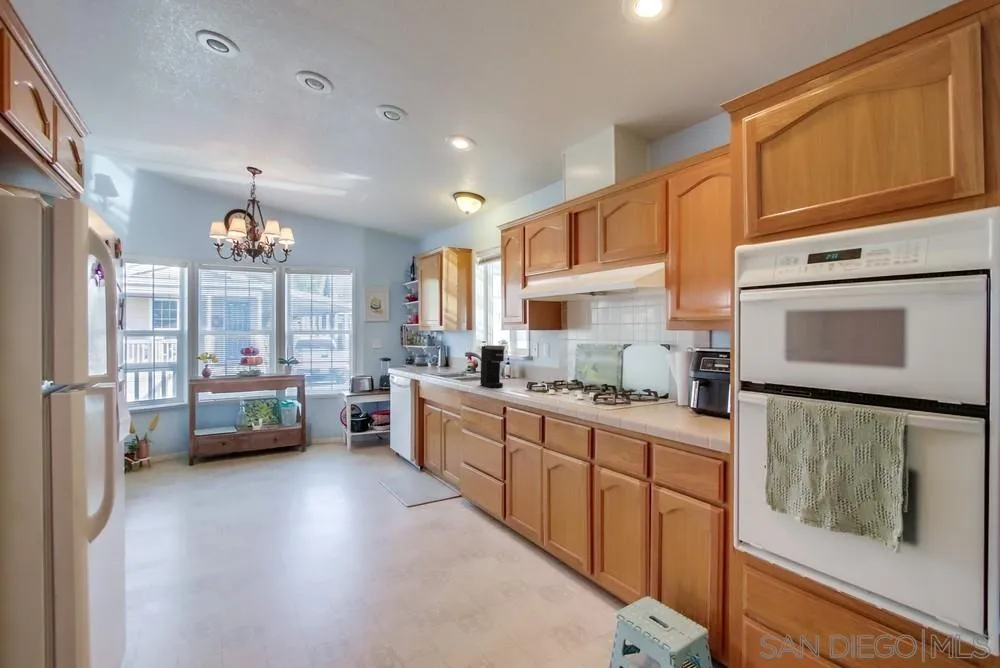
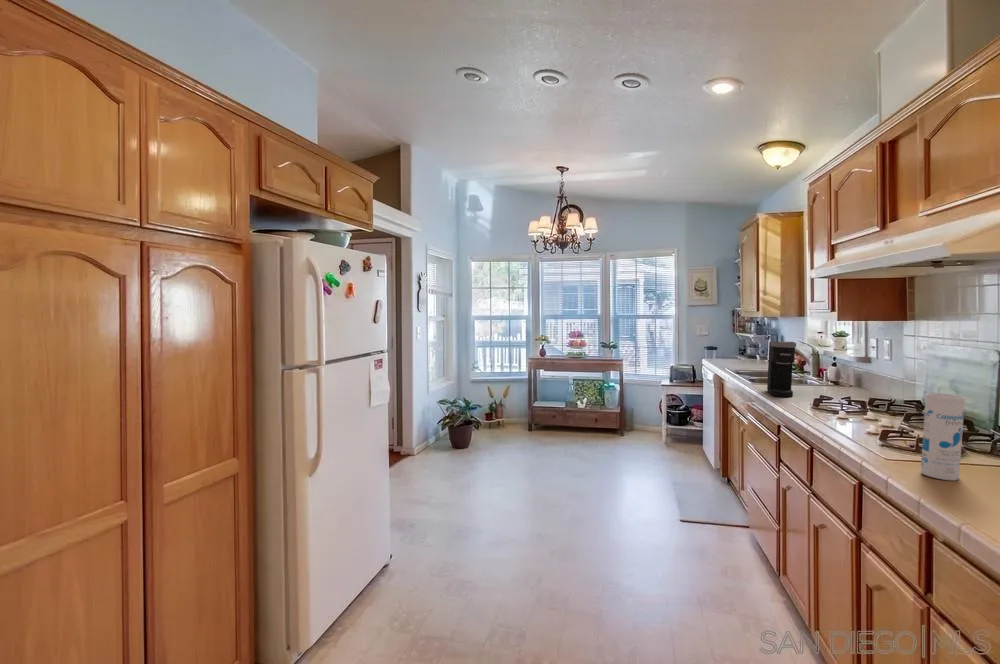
canister: none [641,366,661,417] -> present [921,393,965,480]

